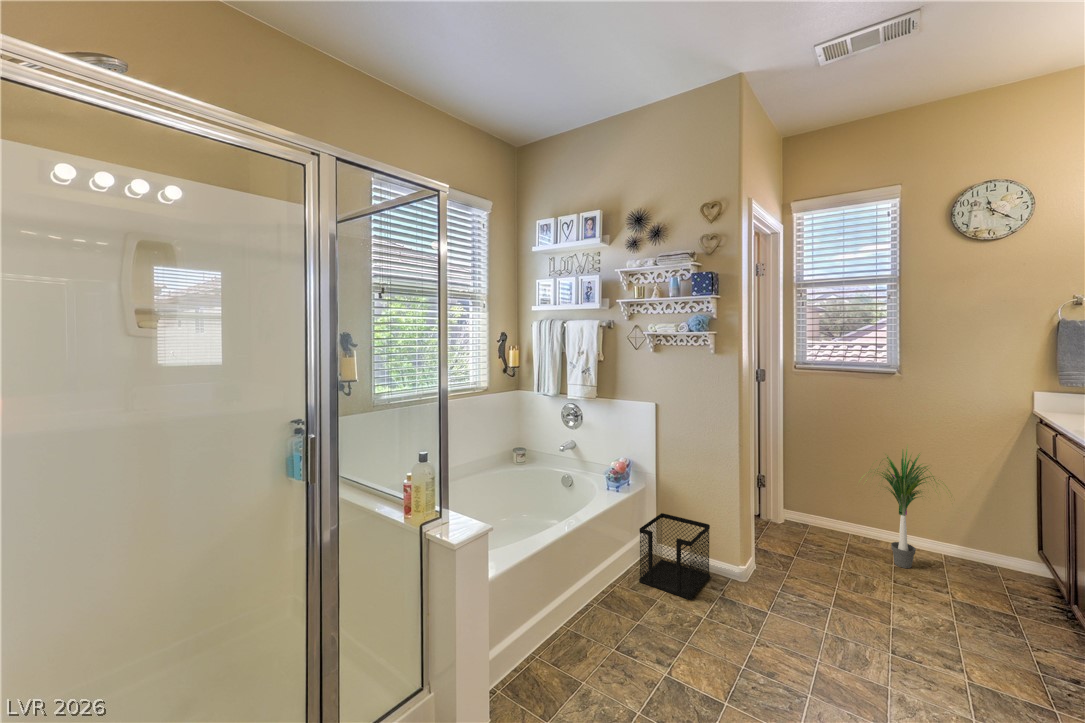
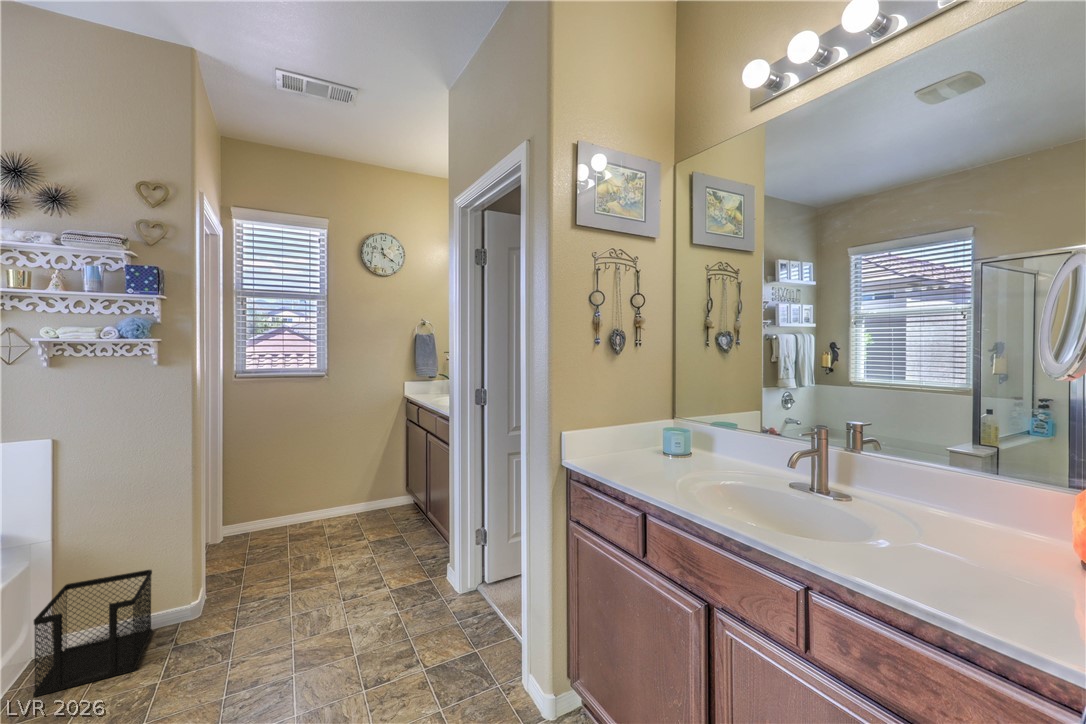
potted plant: present [861,451,946,568] -> none [296,434,367,535]

